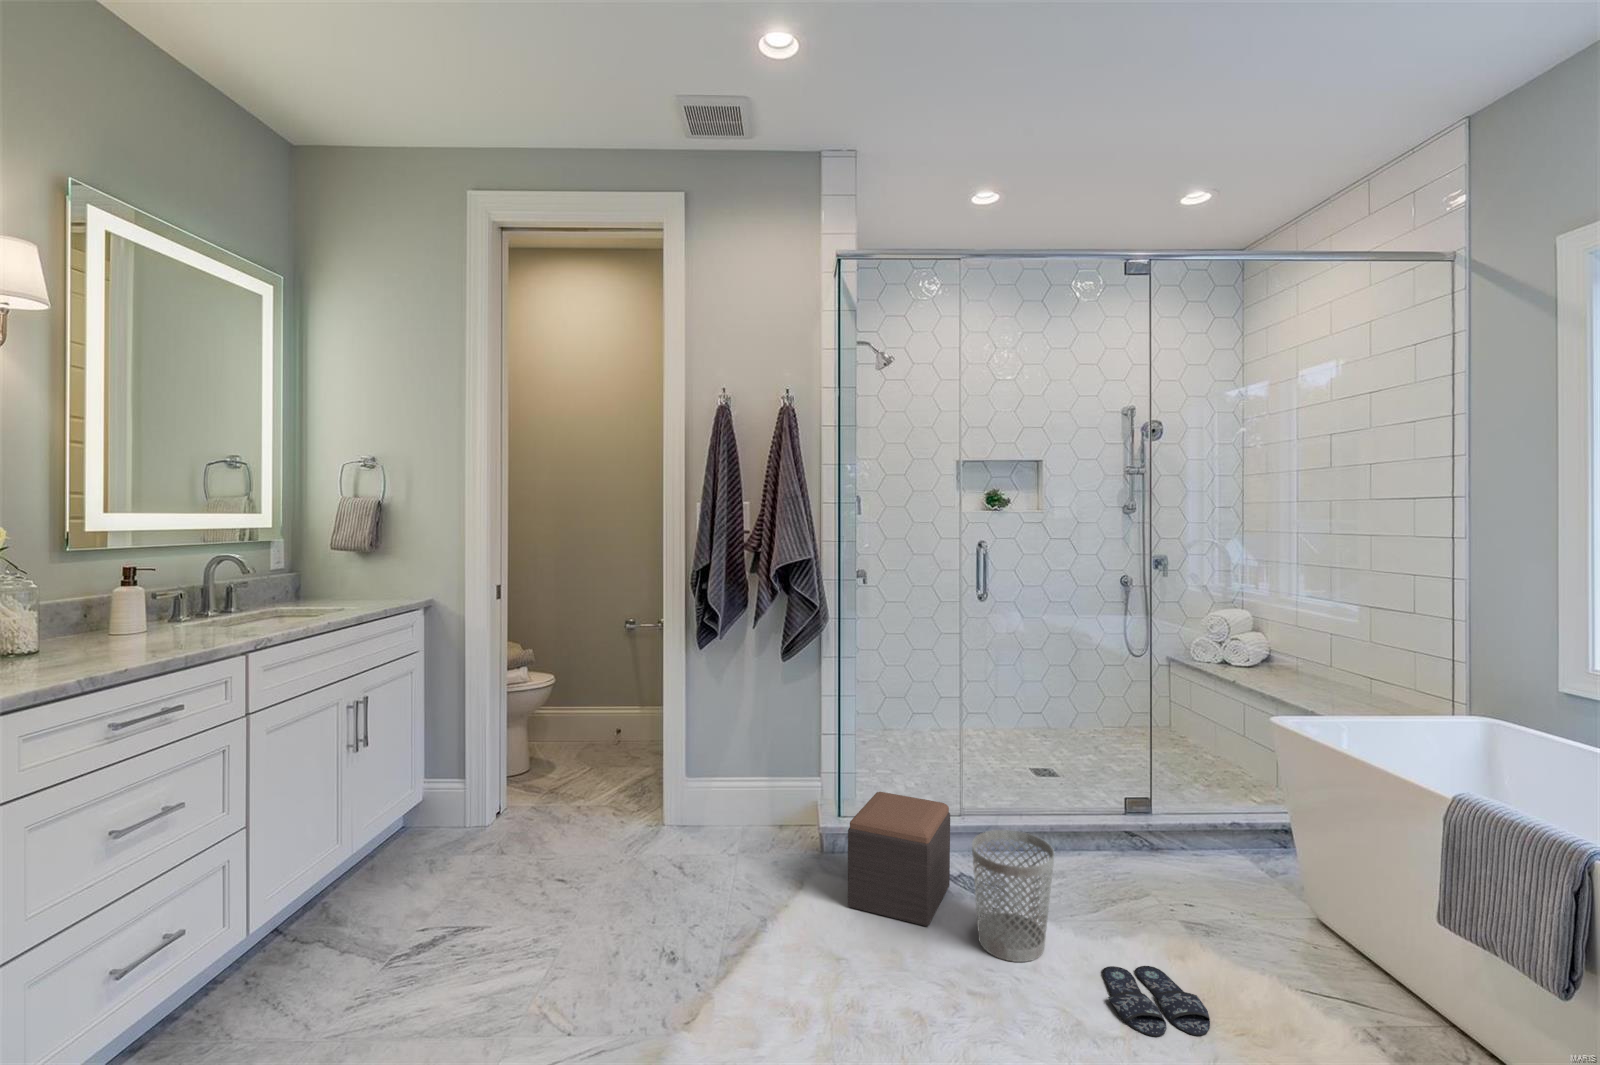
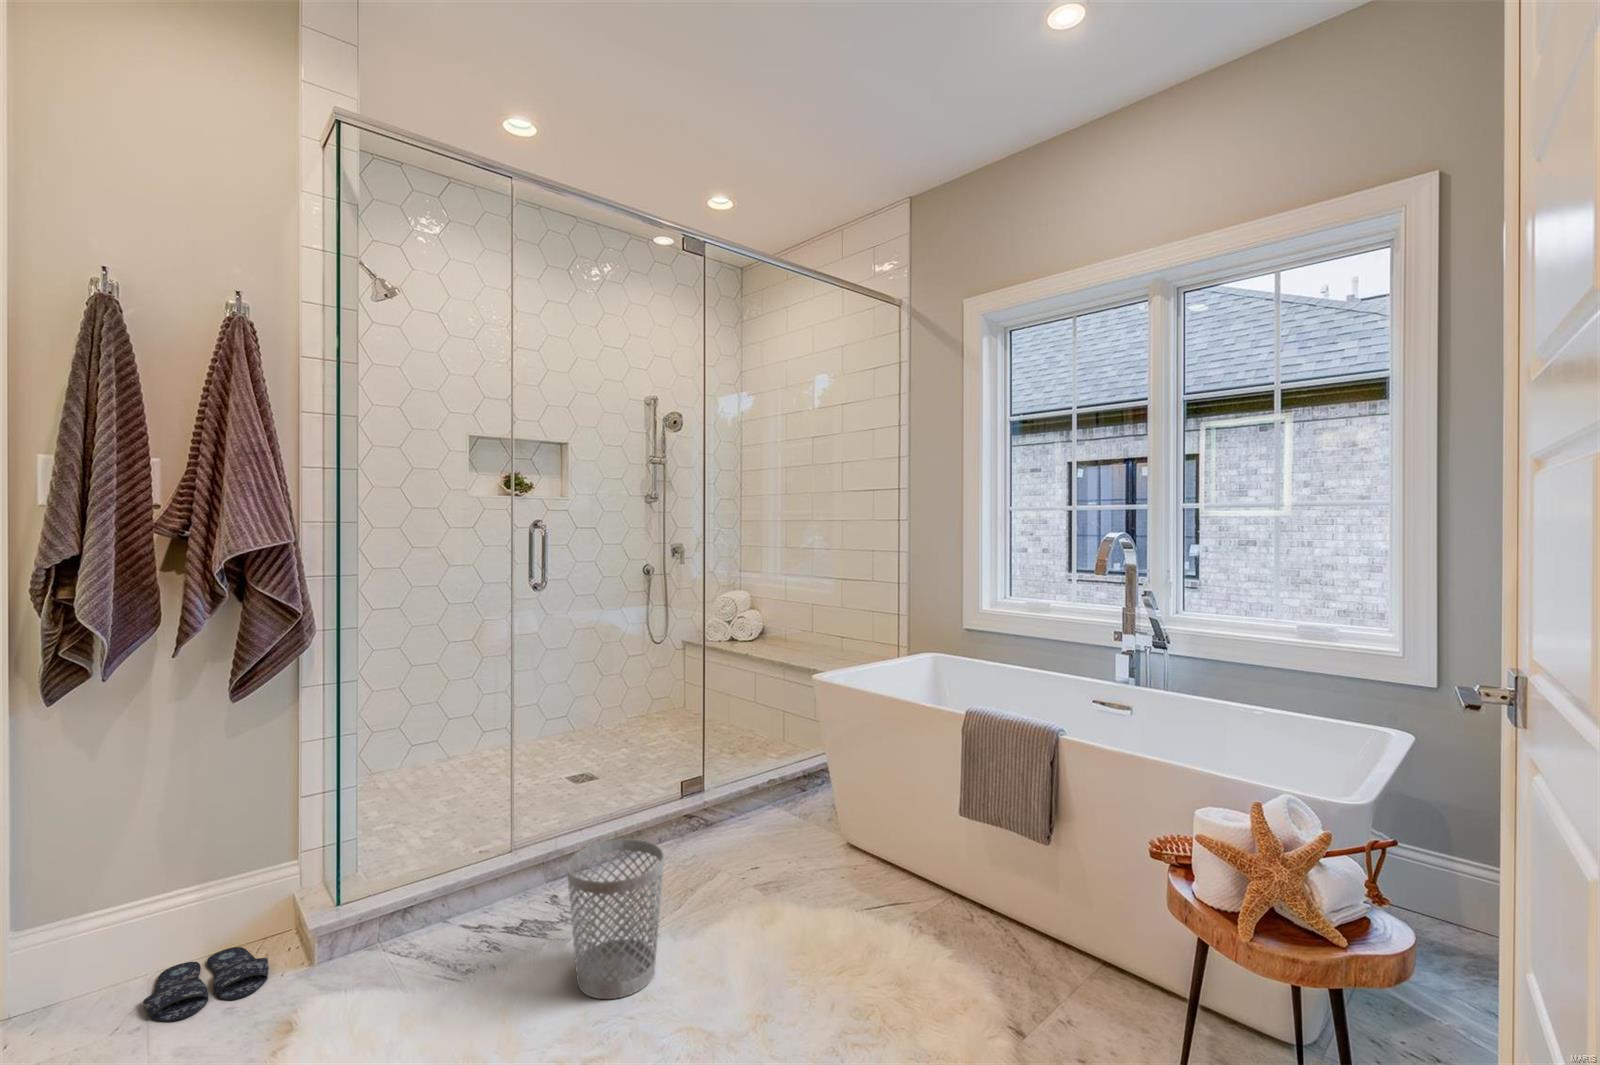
footstool: present [848,792,950,926] -> none [383,836,518,1023]
slippers: present [1103,966,1210,1037] -> present [143,947,269,1022]

